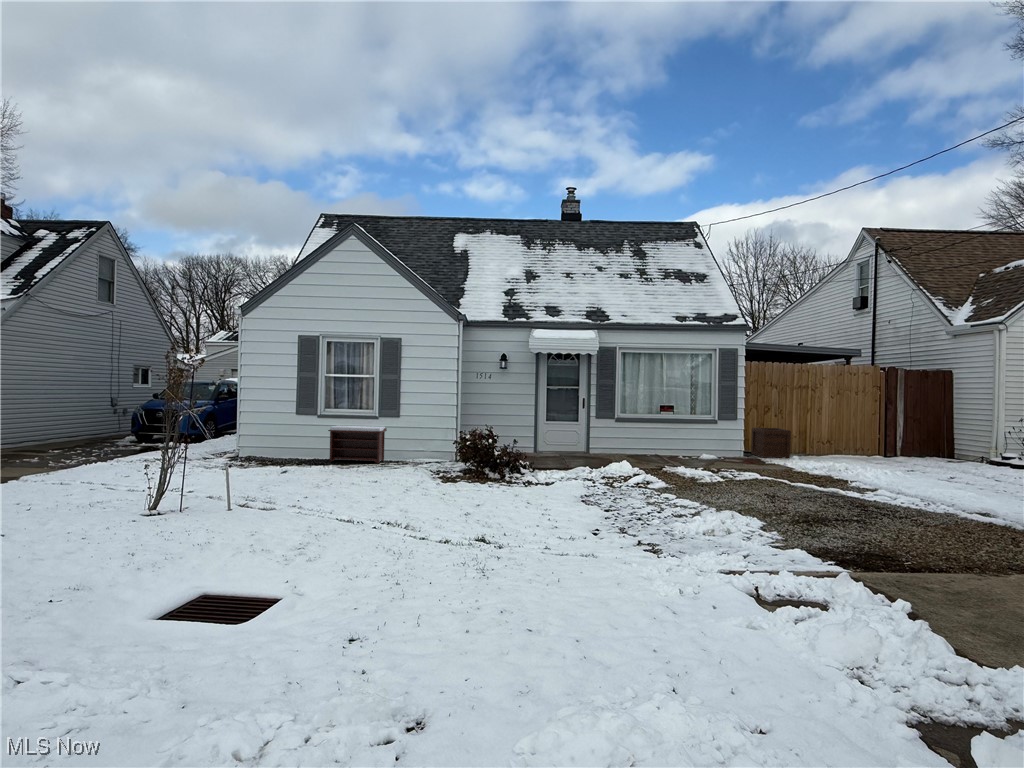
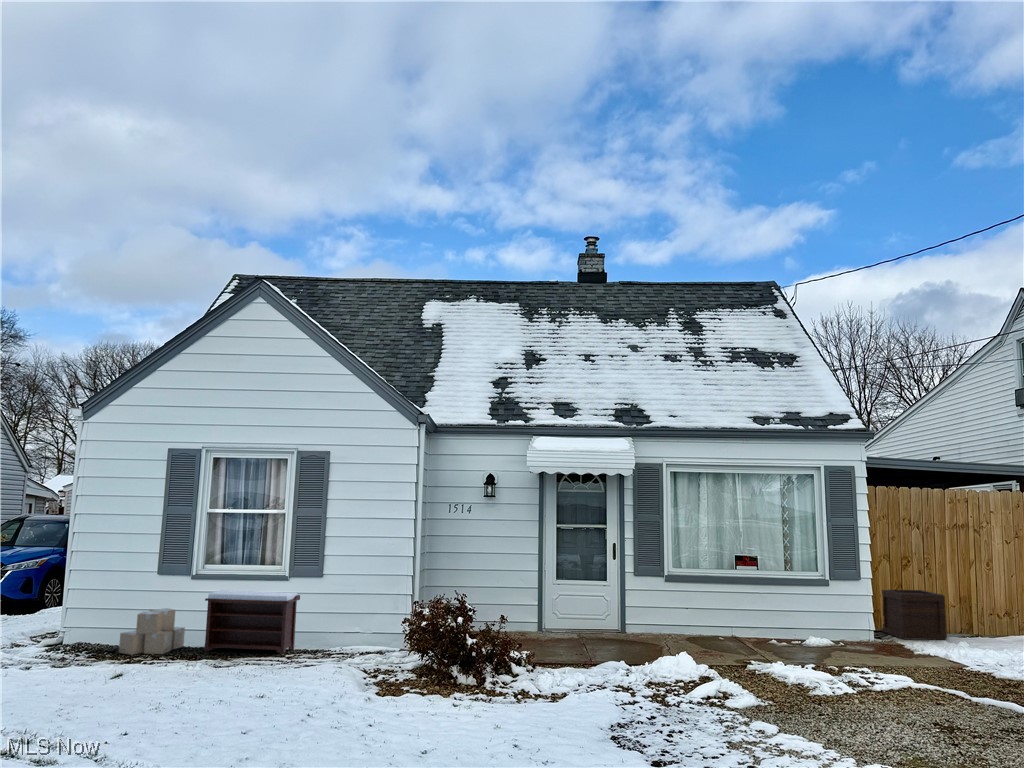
cardboard box: none [277,436,315,463] -> present [119,608,185,655]

